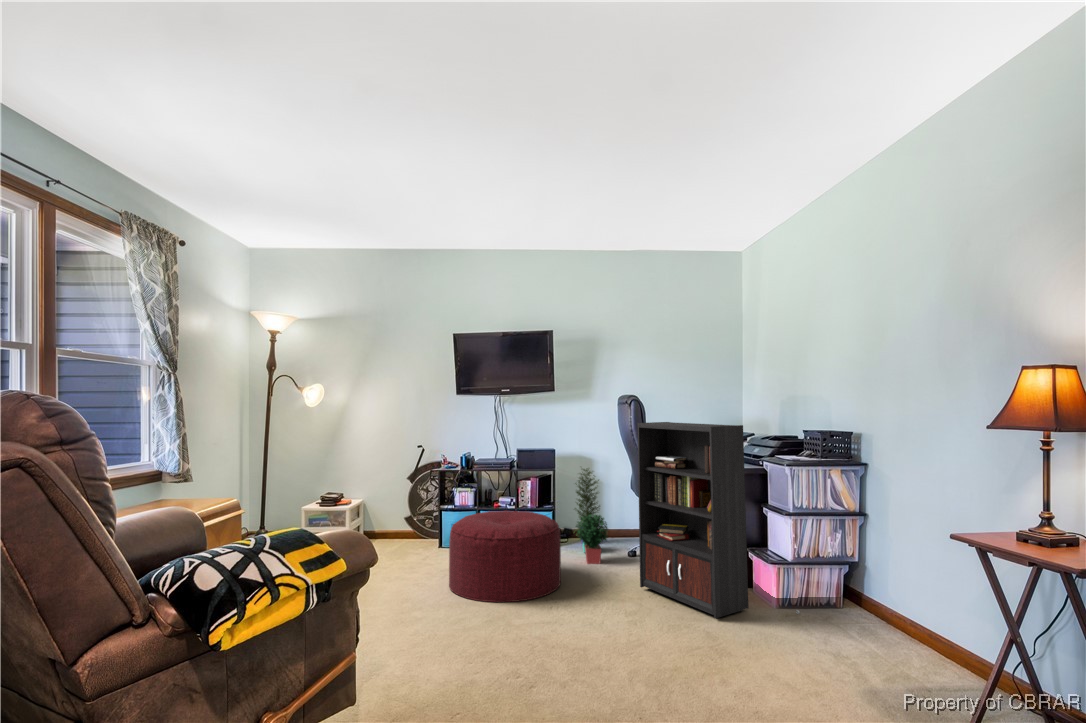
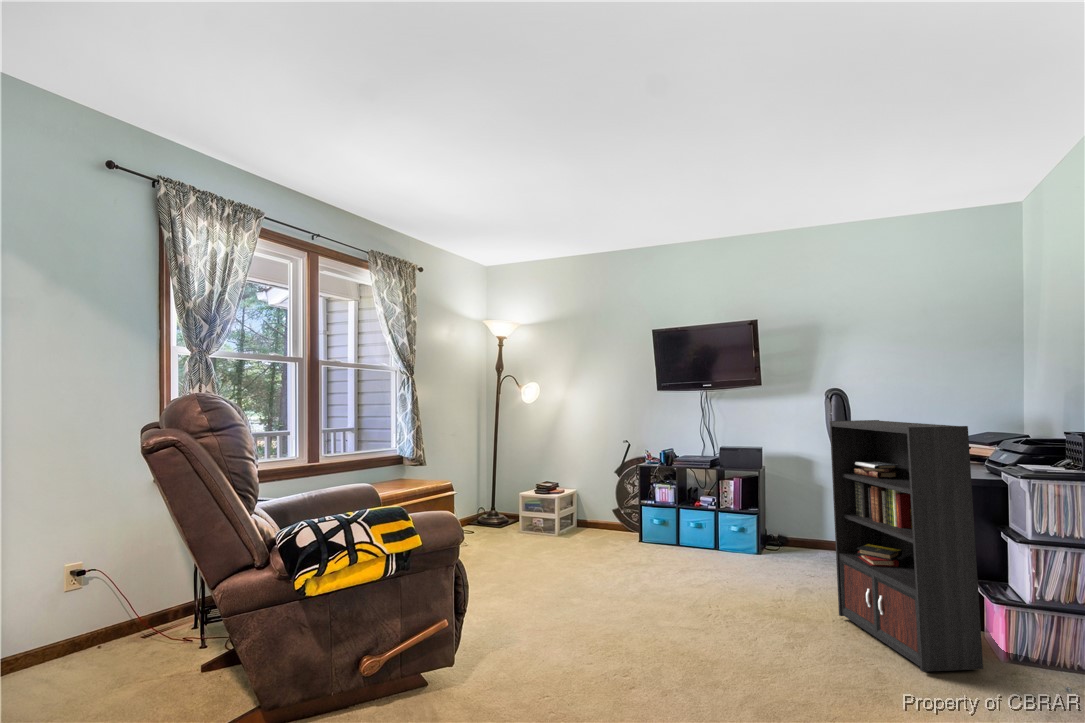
potted plant: present [575,468,608,564] -> none [778,469,824,582]
ottoman: present [449,511,561,602] -> none [625,510,746,607]

